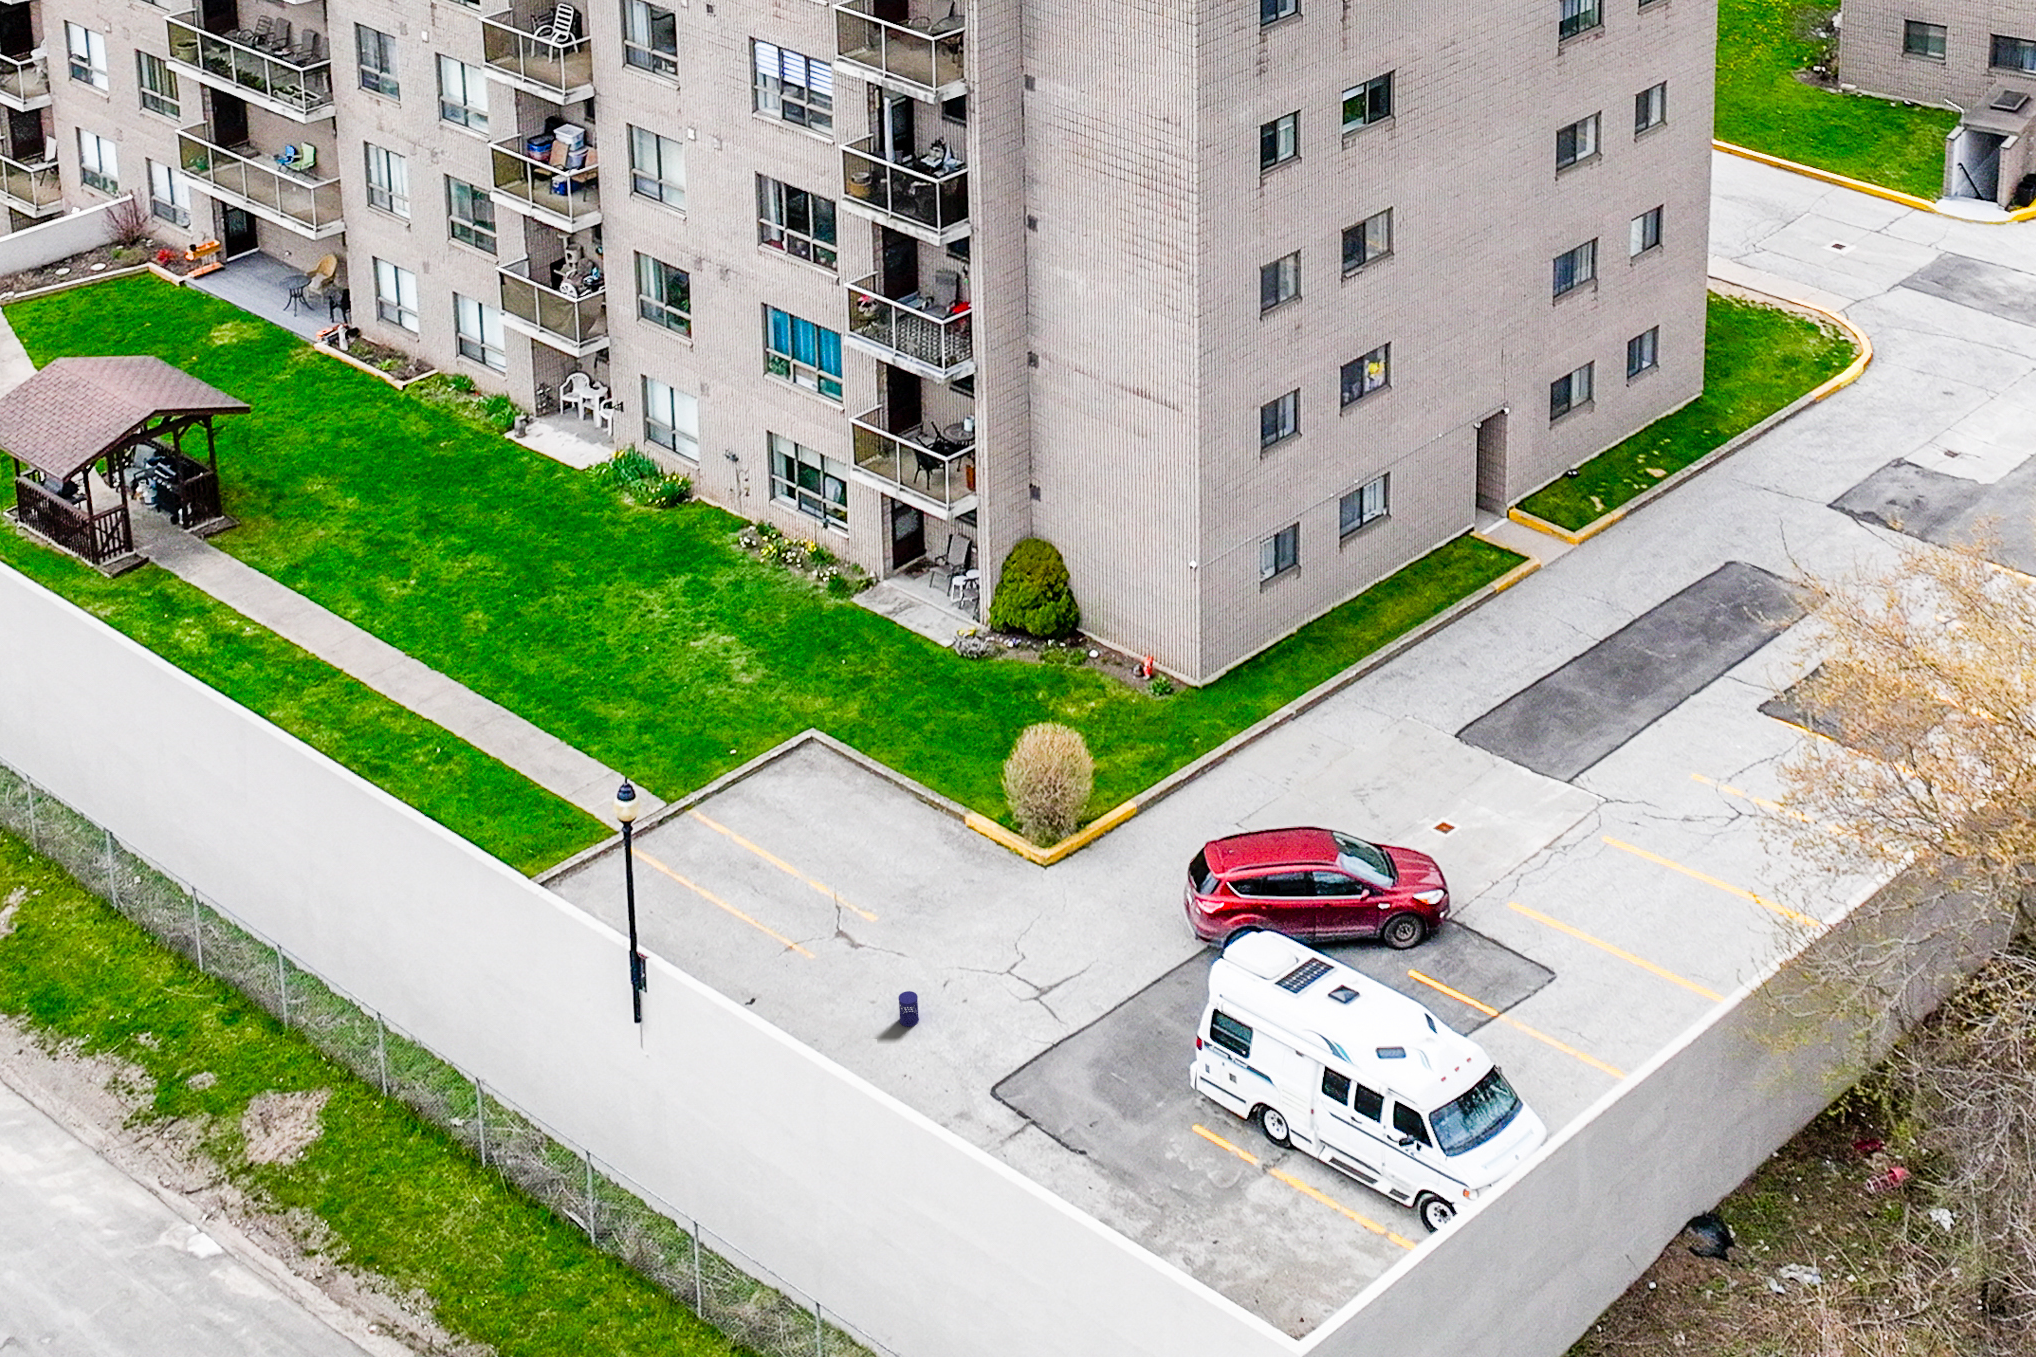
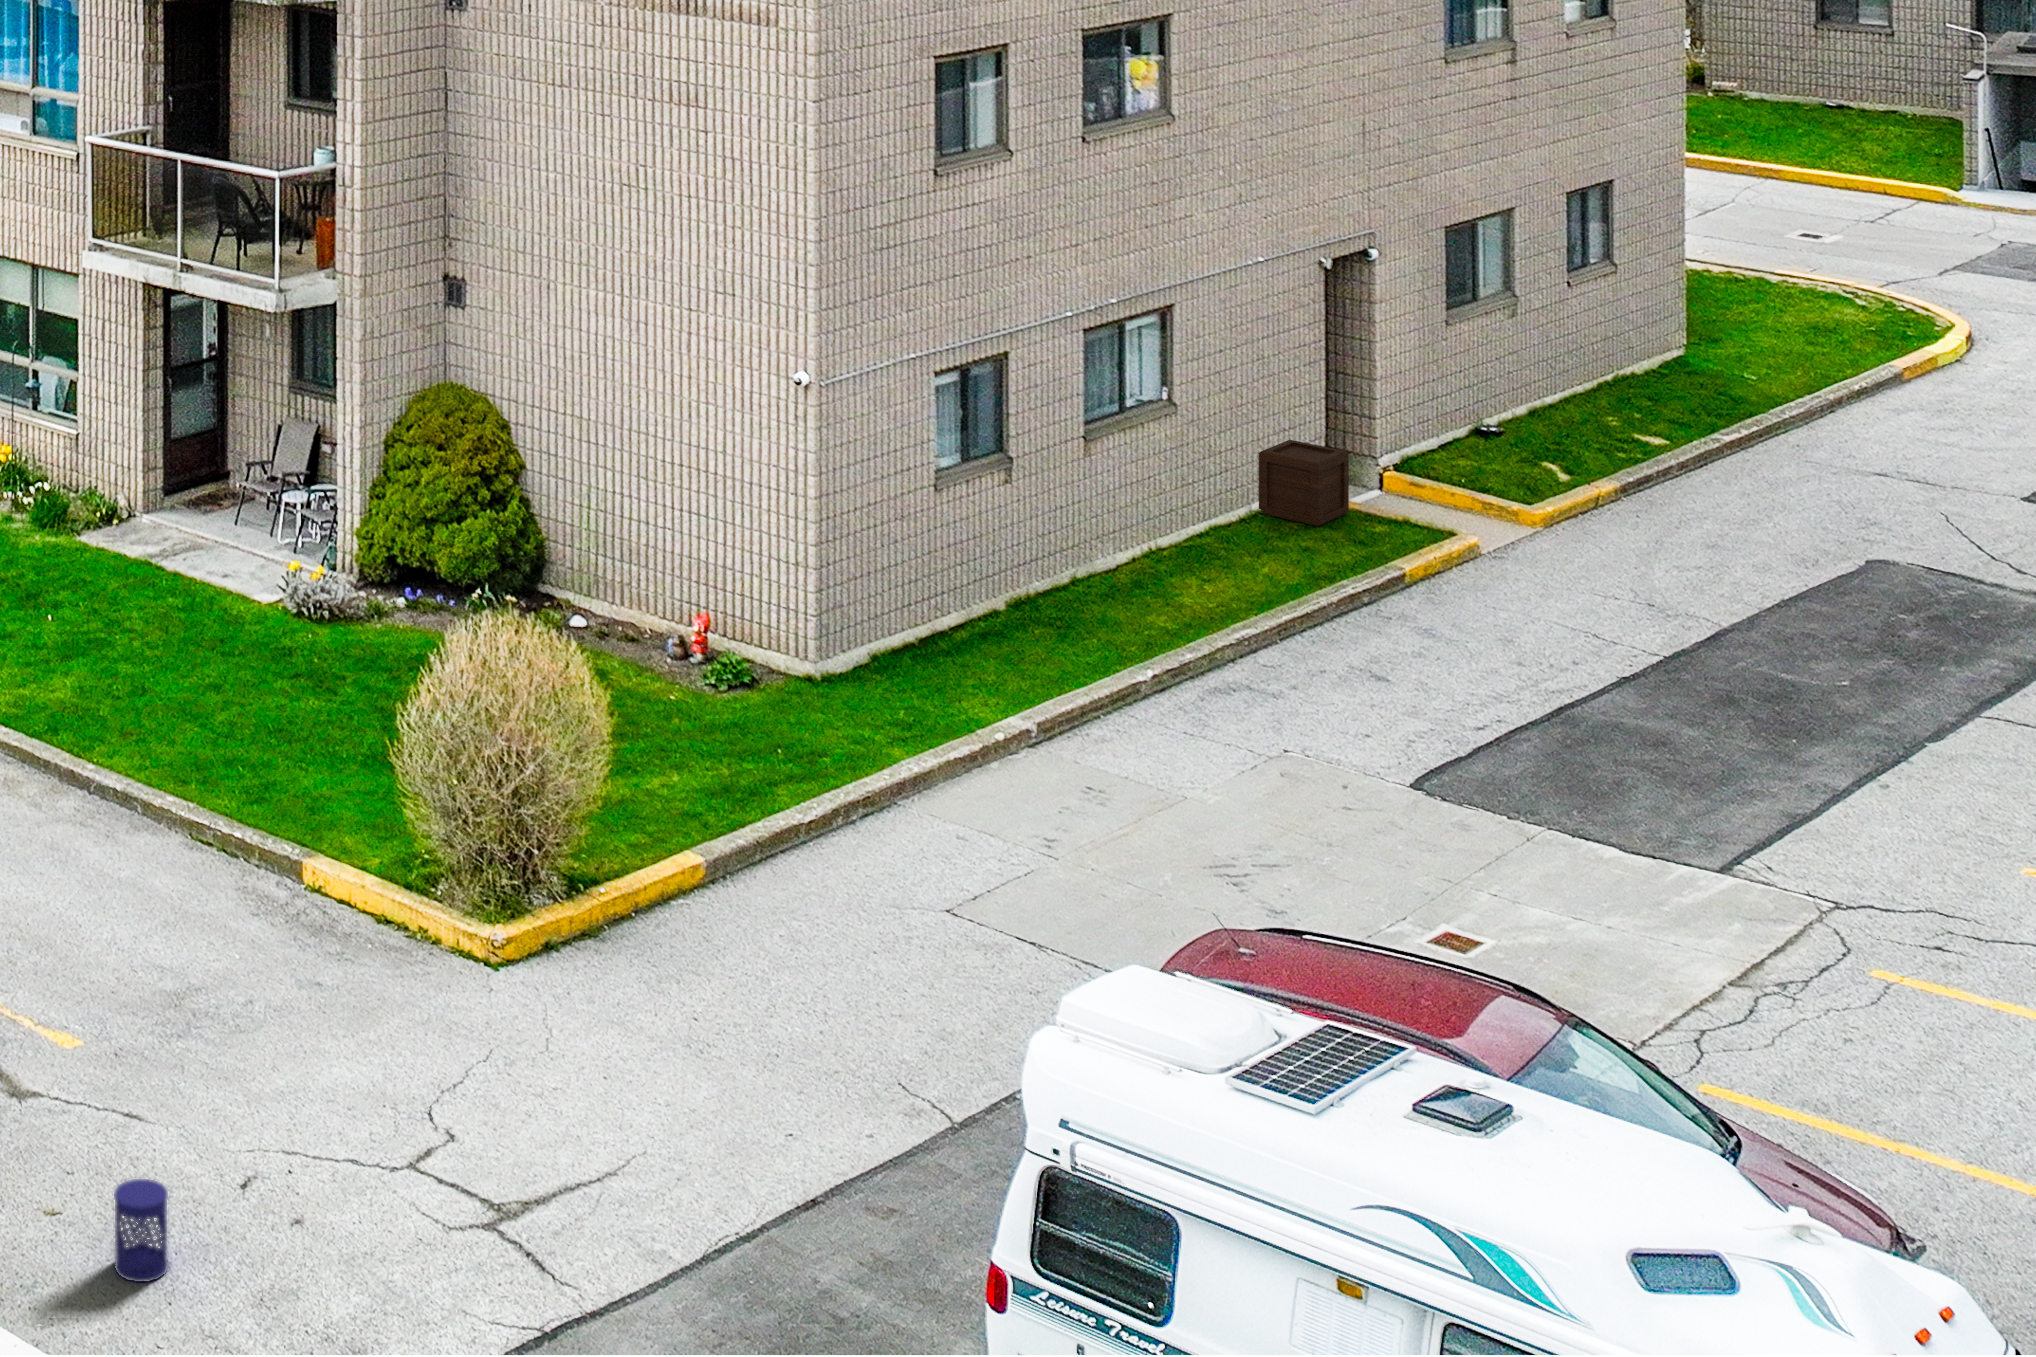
wooden crate: none [1440,506,1484,555] -> present [1259,440,1349,526]

